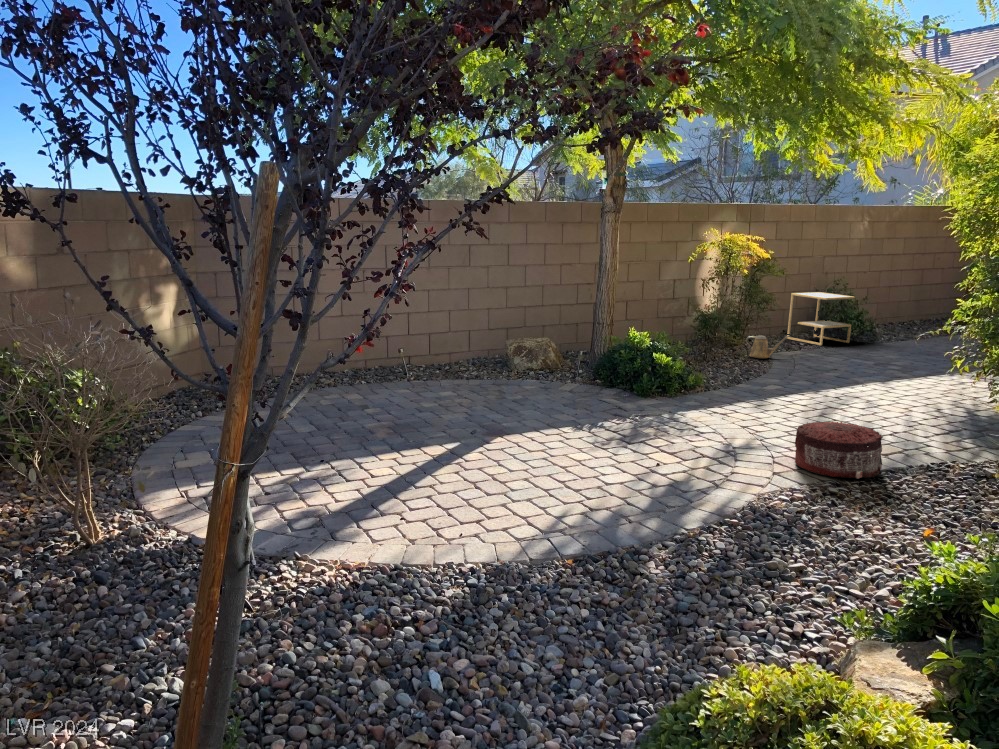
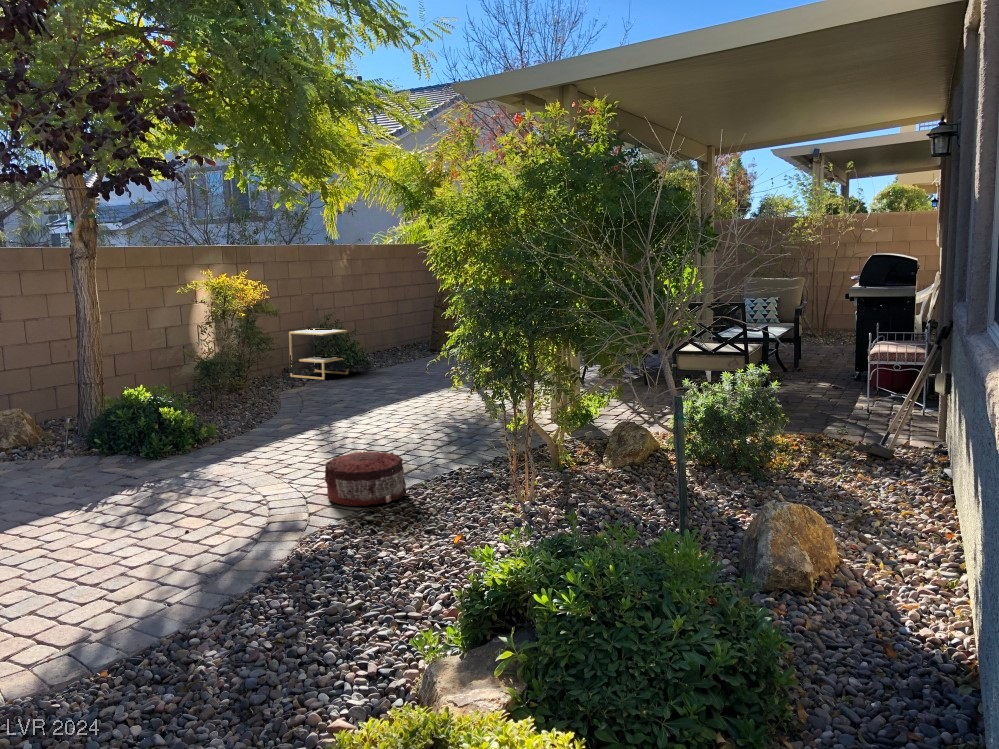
watering can: present [746,336,789,358] -> none [253,374,295,400]

